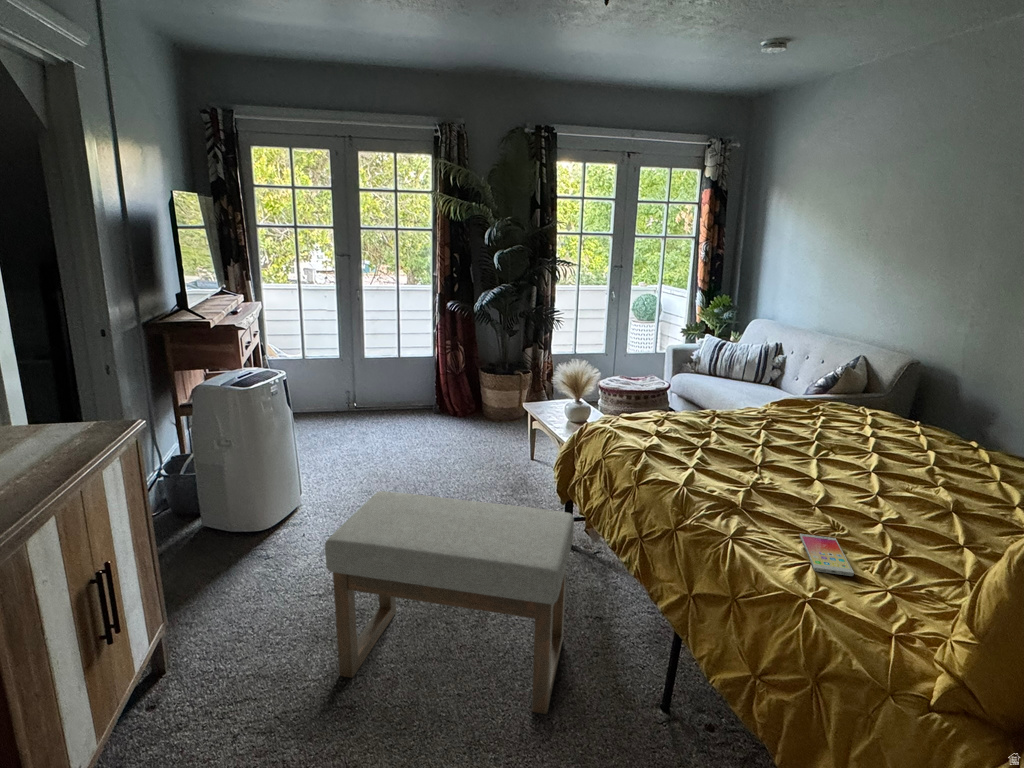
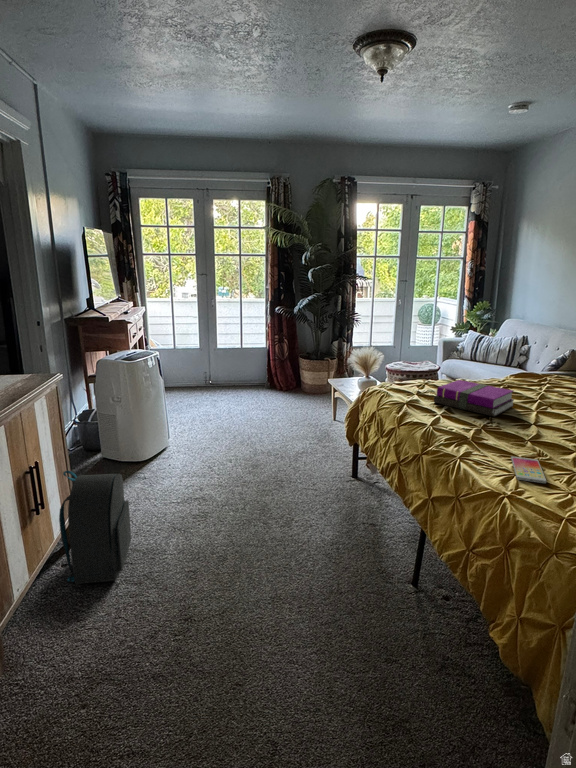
notebook: none [681,415,787,469] -> present [434,380,514,416]
ottoman: present [325,491,574,714] -> none [178,429,352,583]
backpack: none [143,567,252,741] -> present [59,471,131,584]

